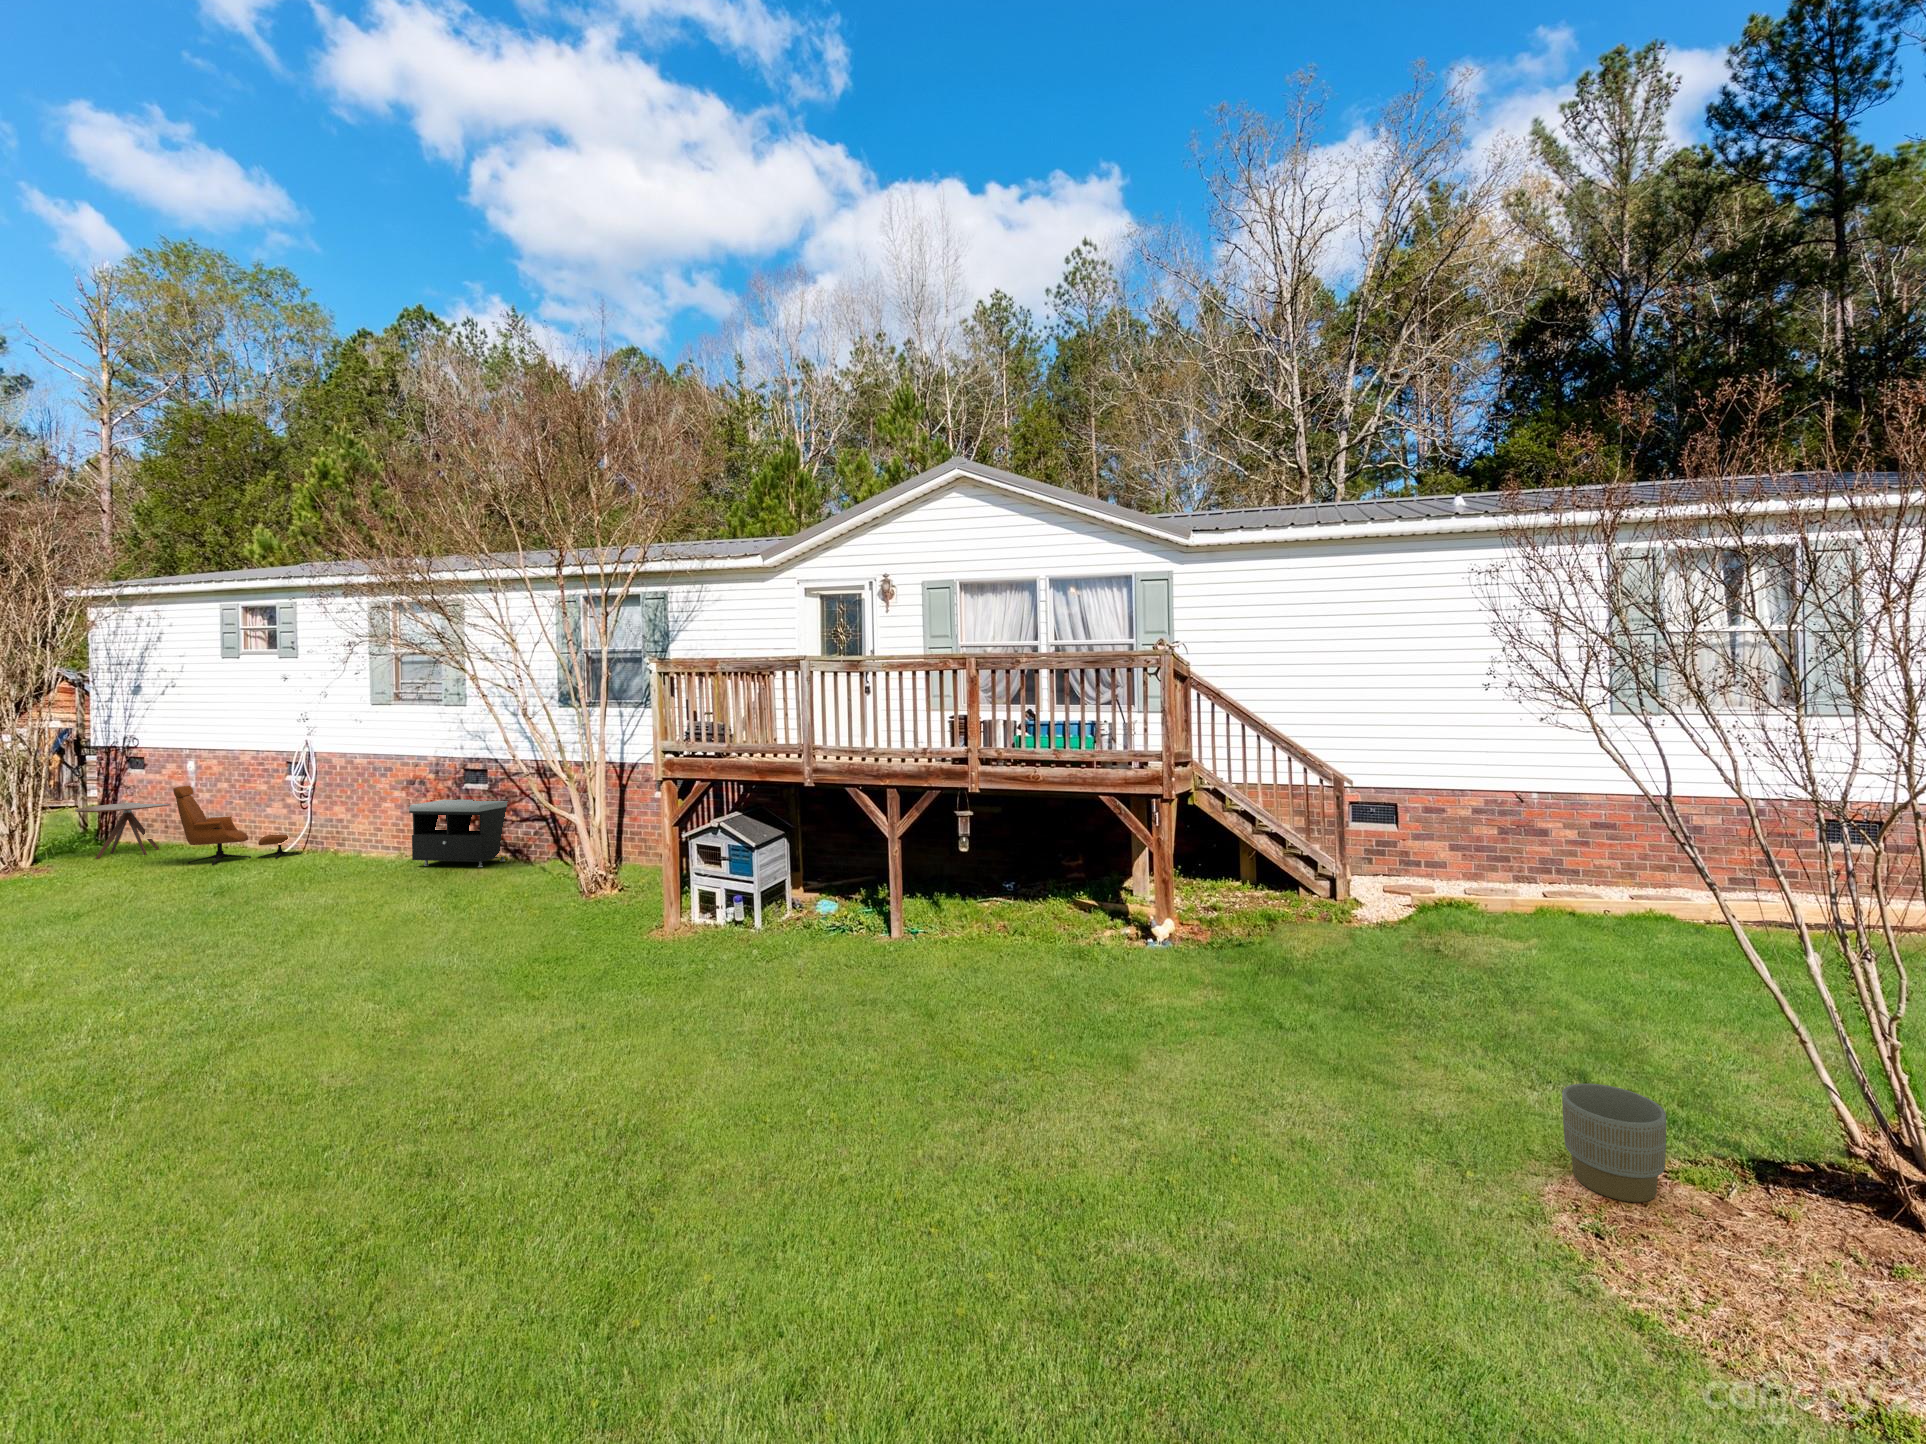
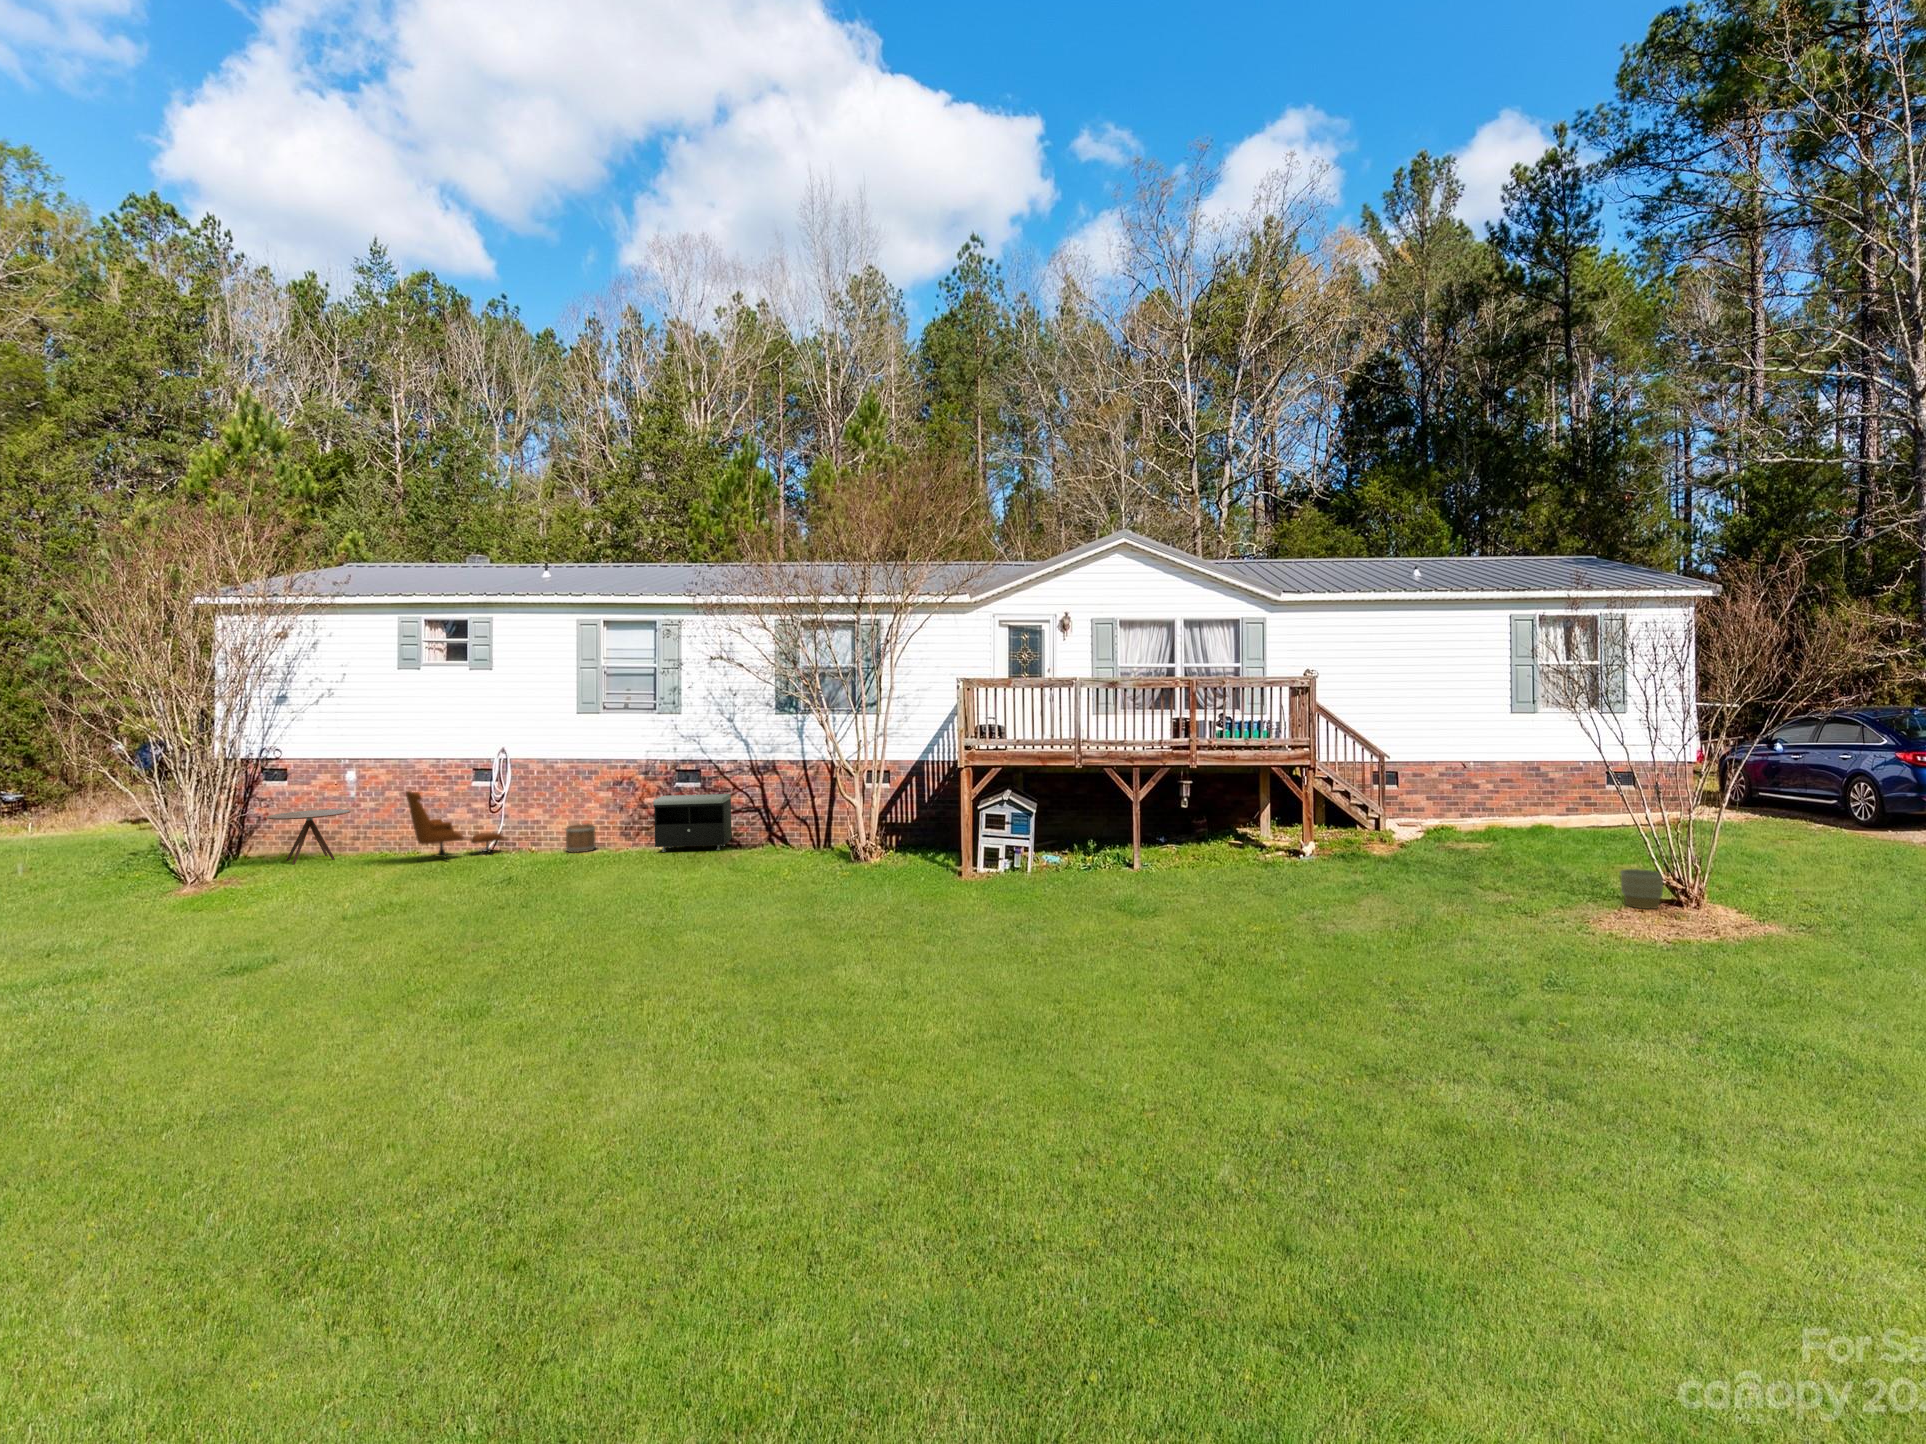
bucket: none [343,828,384,861] -> present [566,824,596,853]

